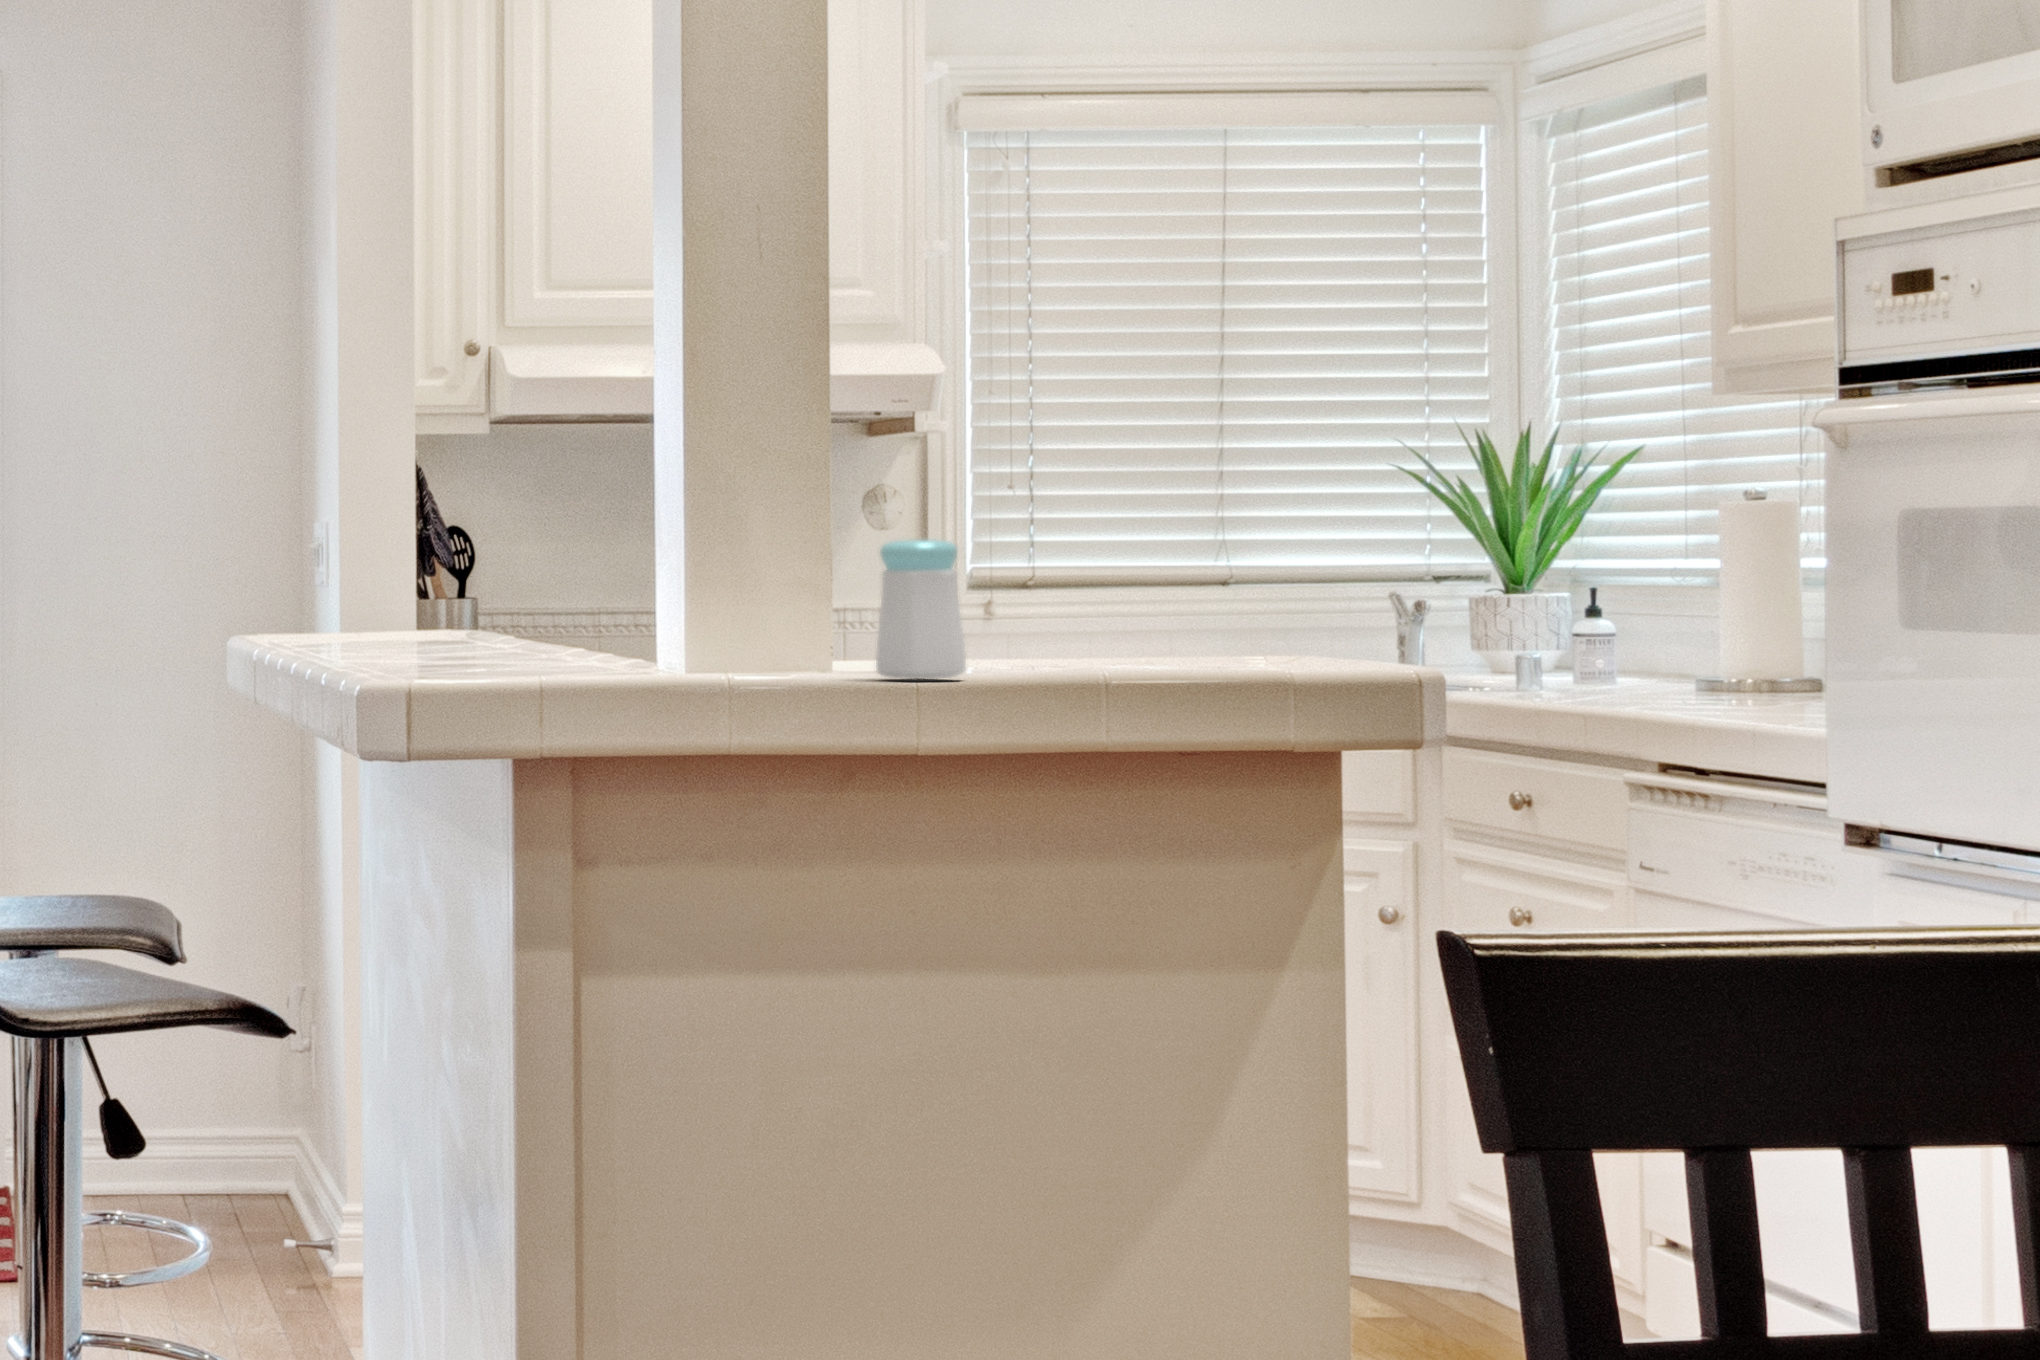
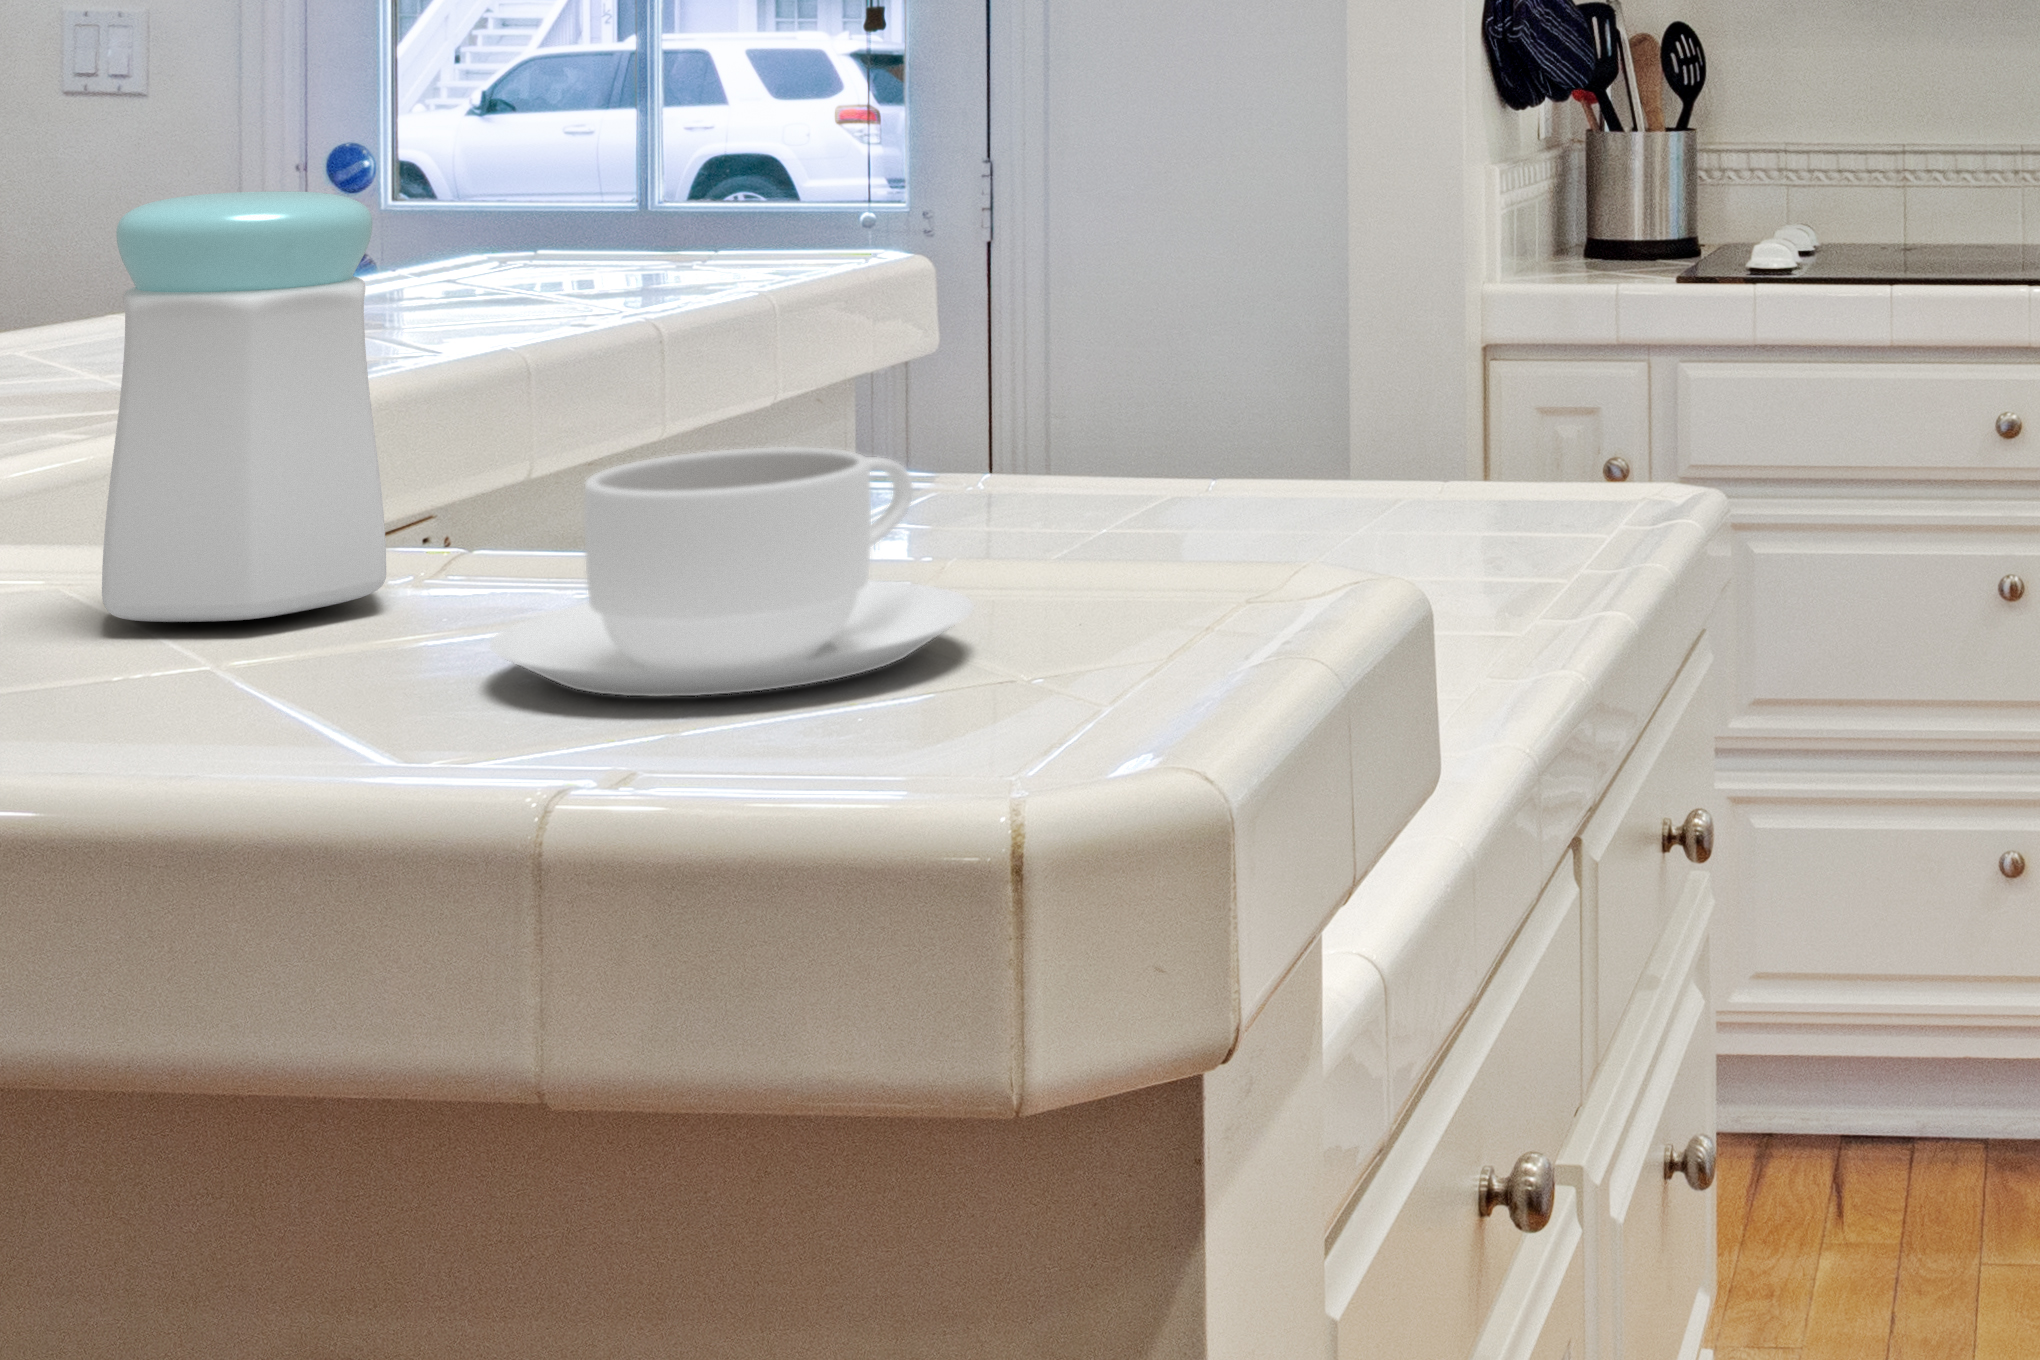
coffee cup: none [1074,617,1225,682] -> present [490,447,973,697]

